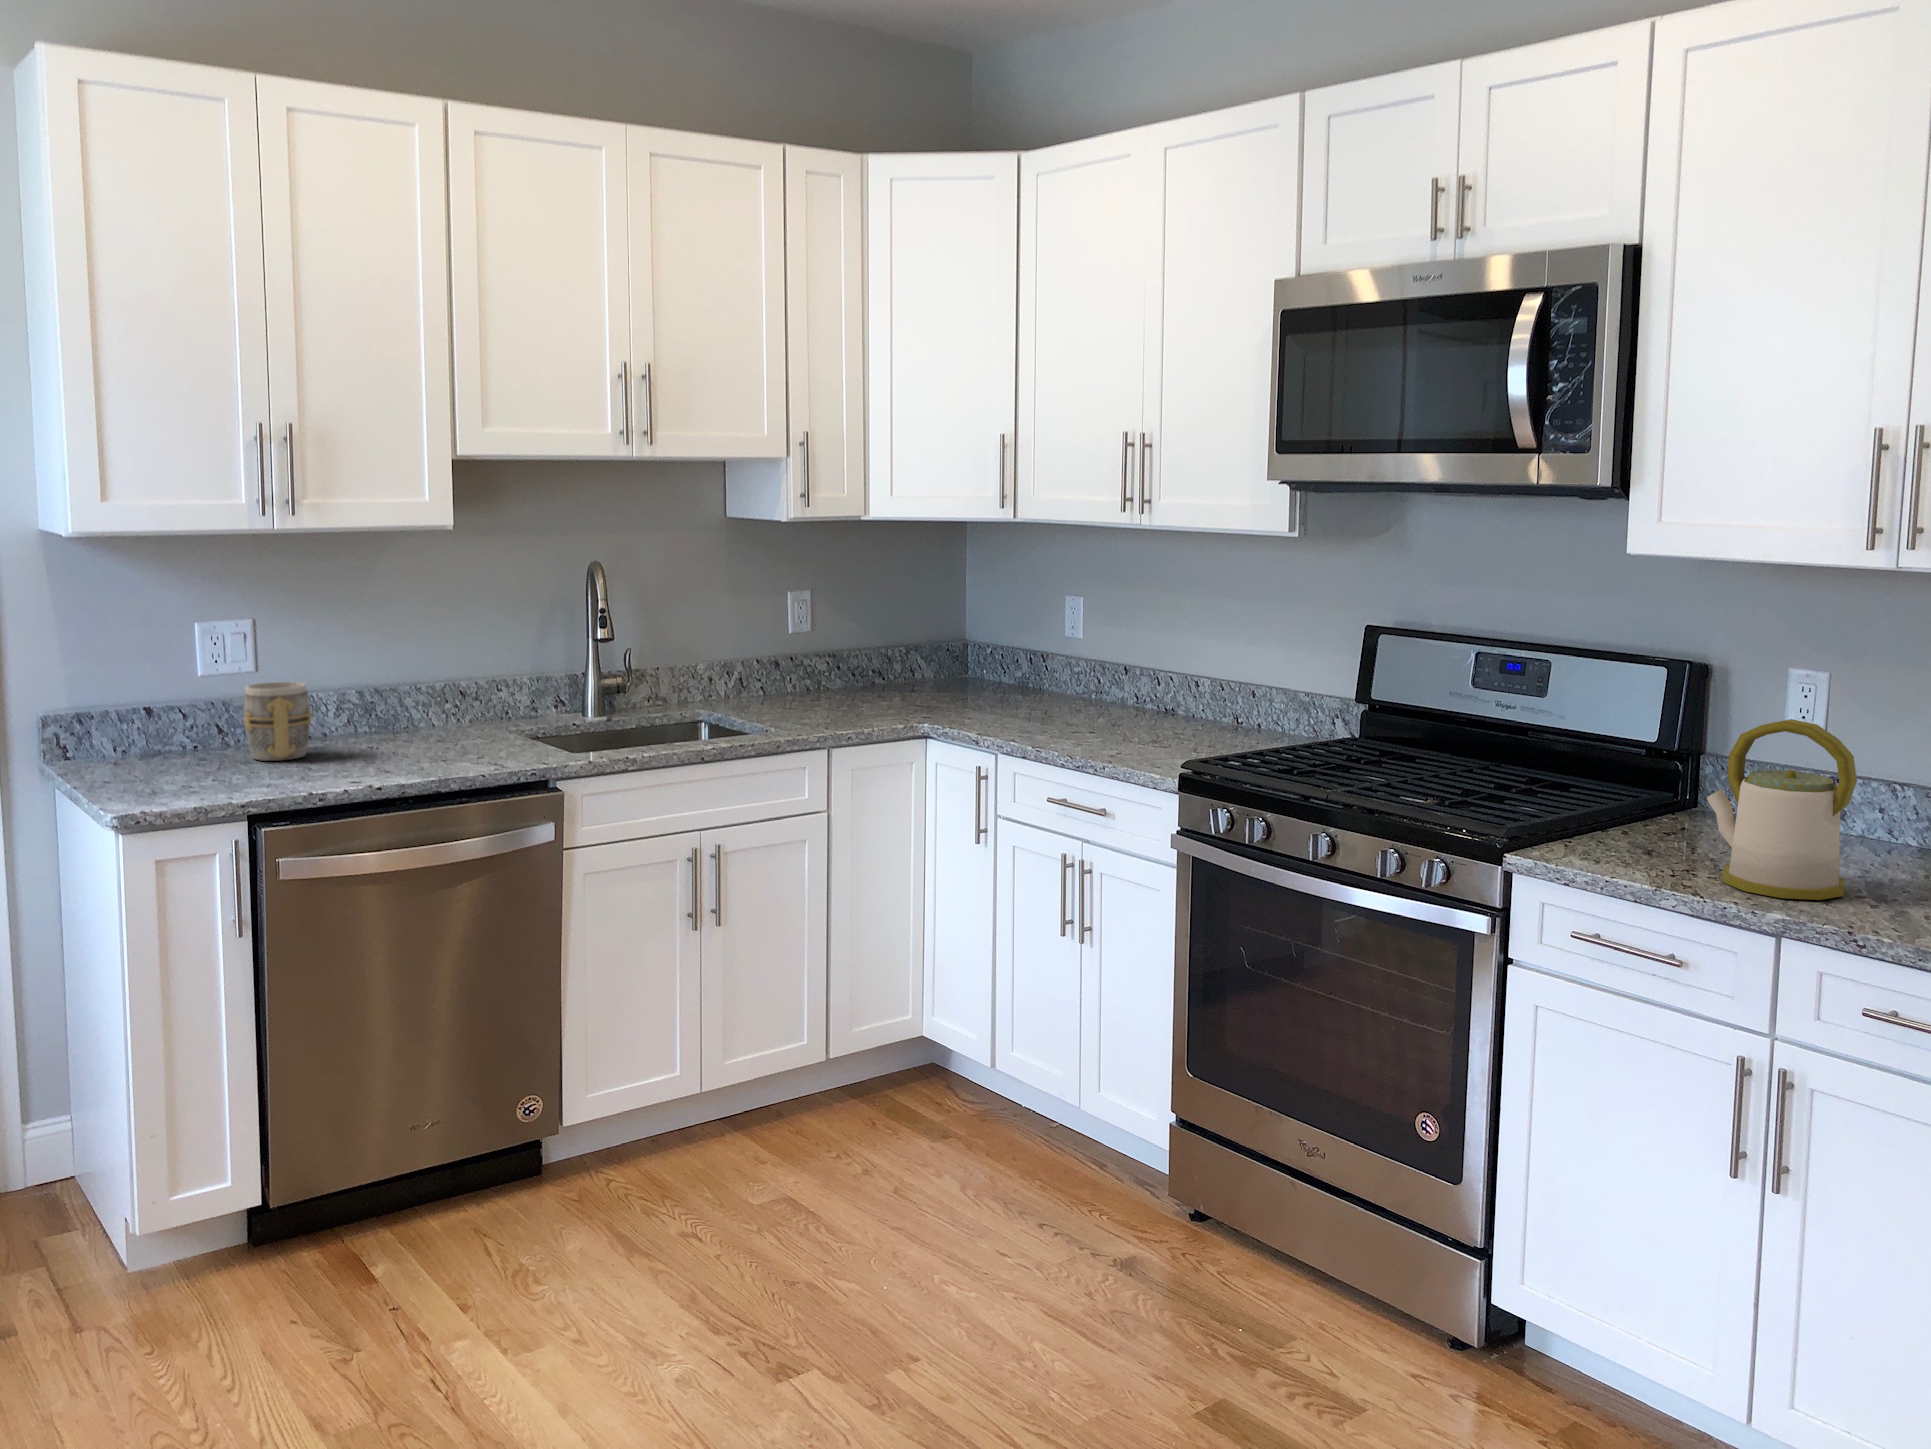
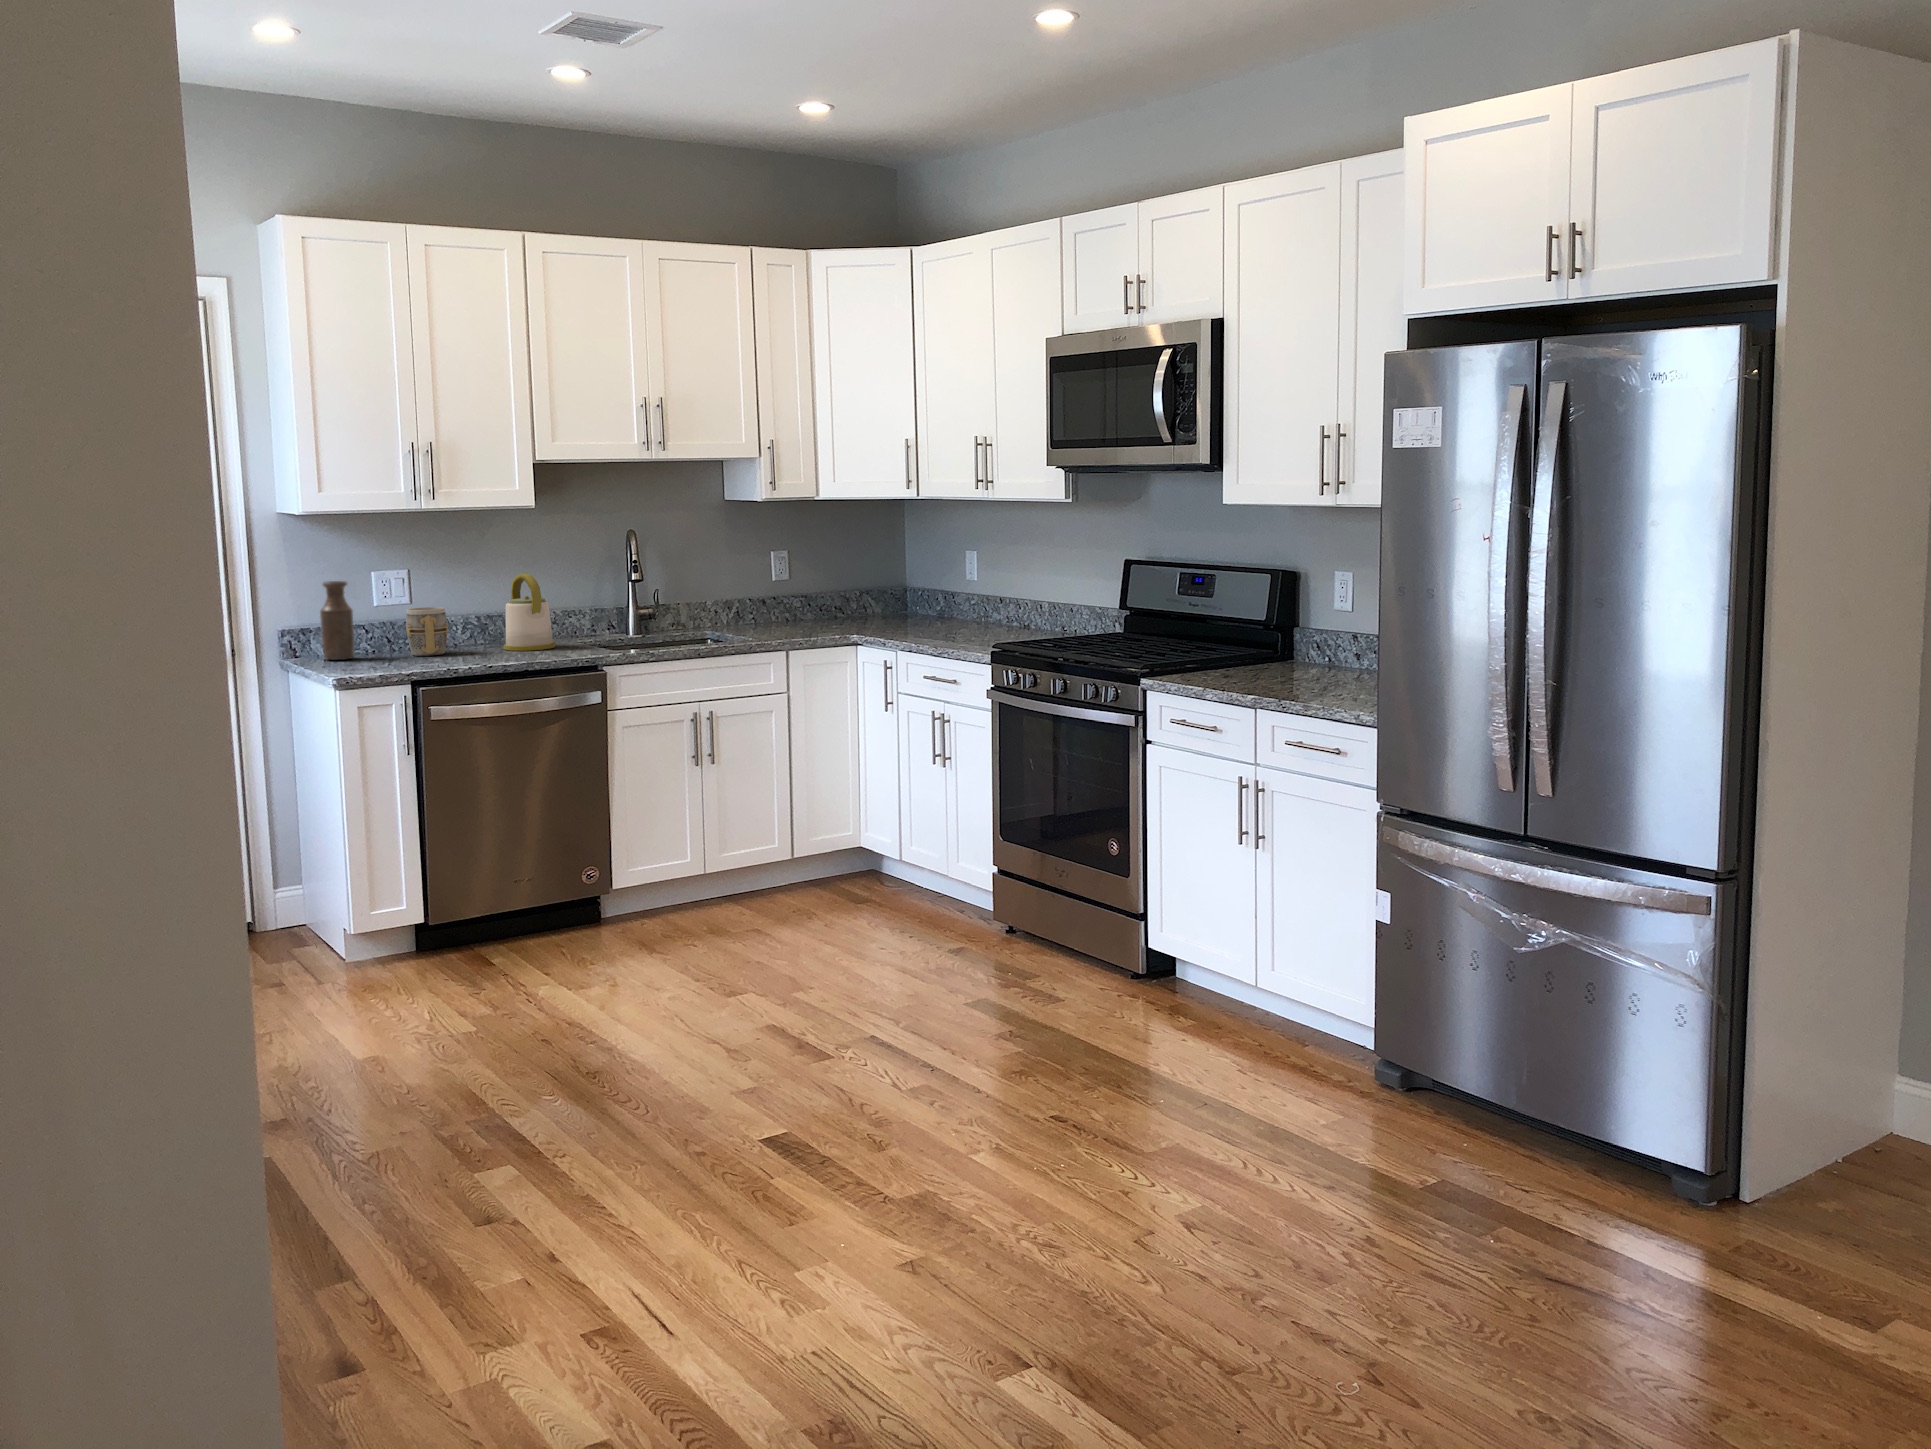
bottle: none [102,642,158,769] -> present [320,581,354,660]
kettle: present [1707,719,1857,900] -> present [503,574,556,651]

